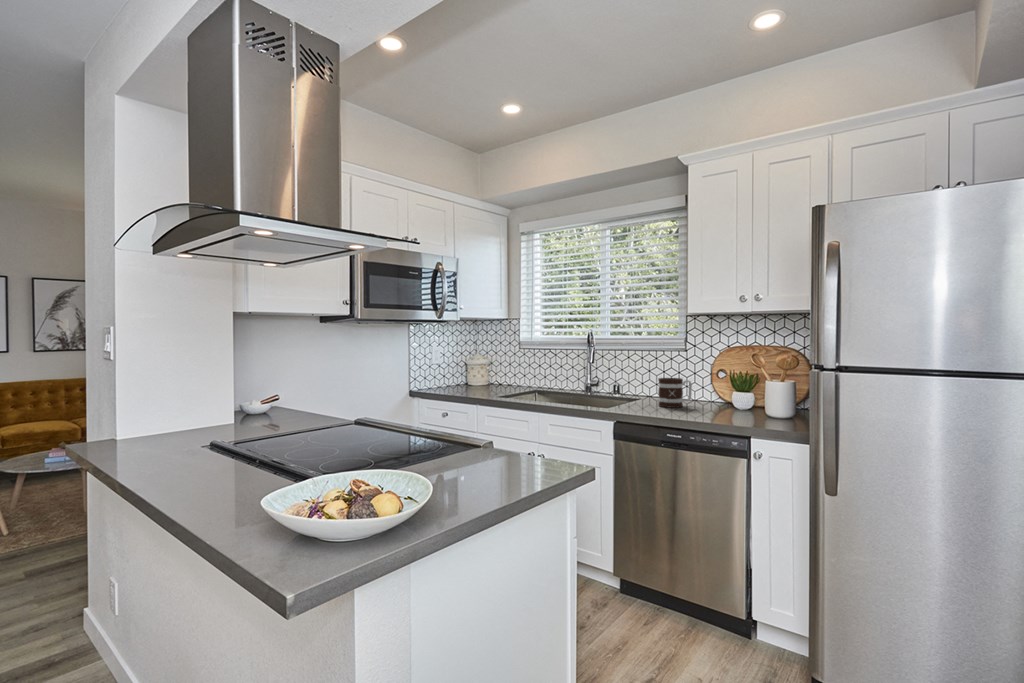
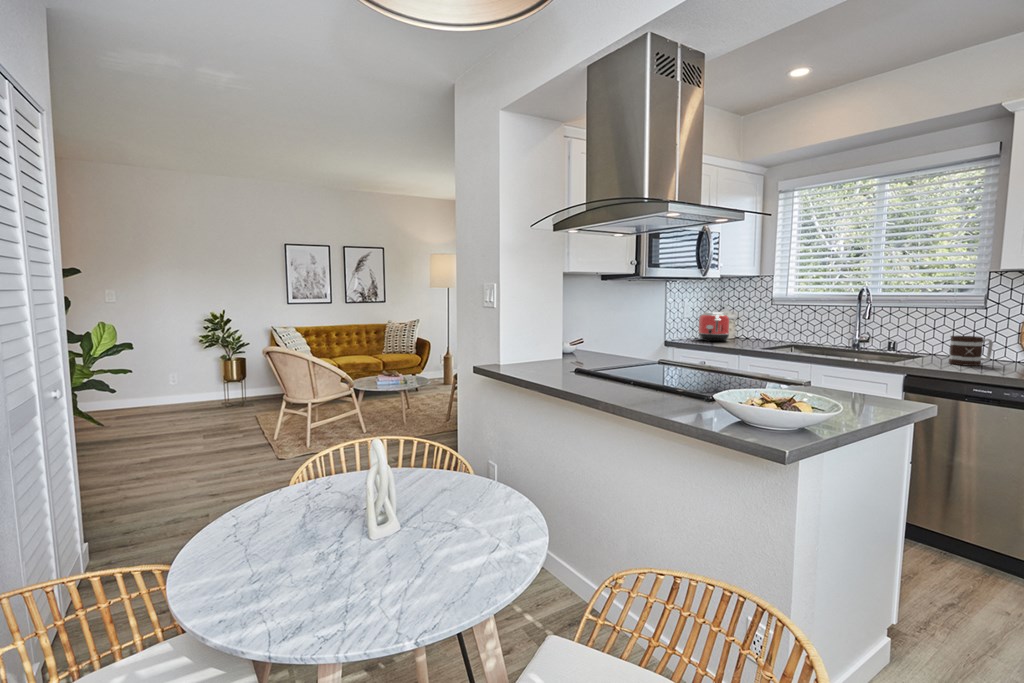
toaster: none [452,357,482,389] -> present [698,312,729,342]

